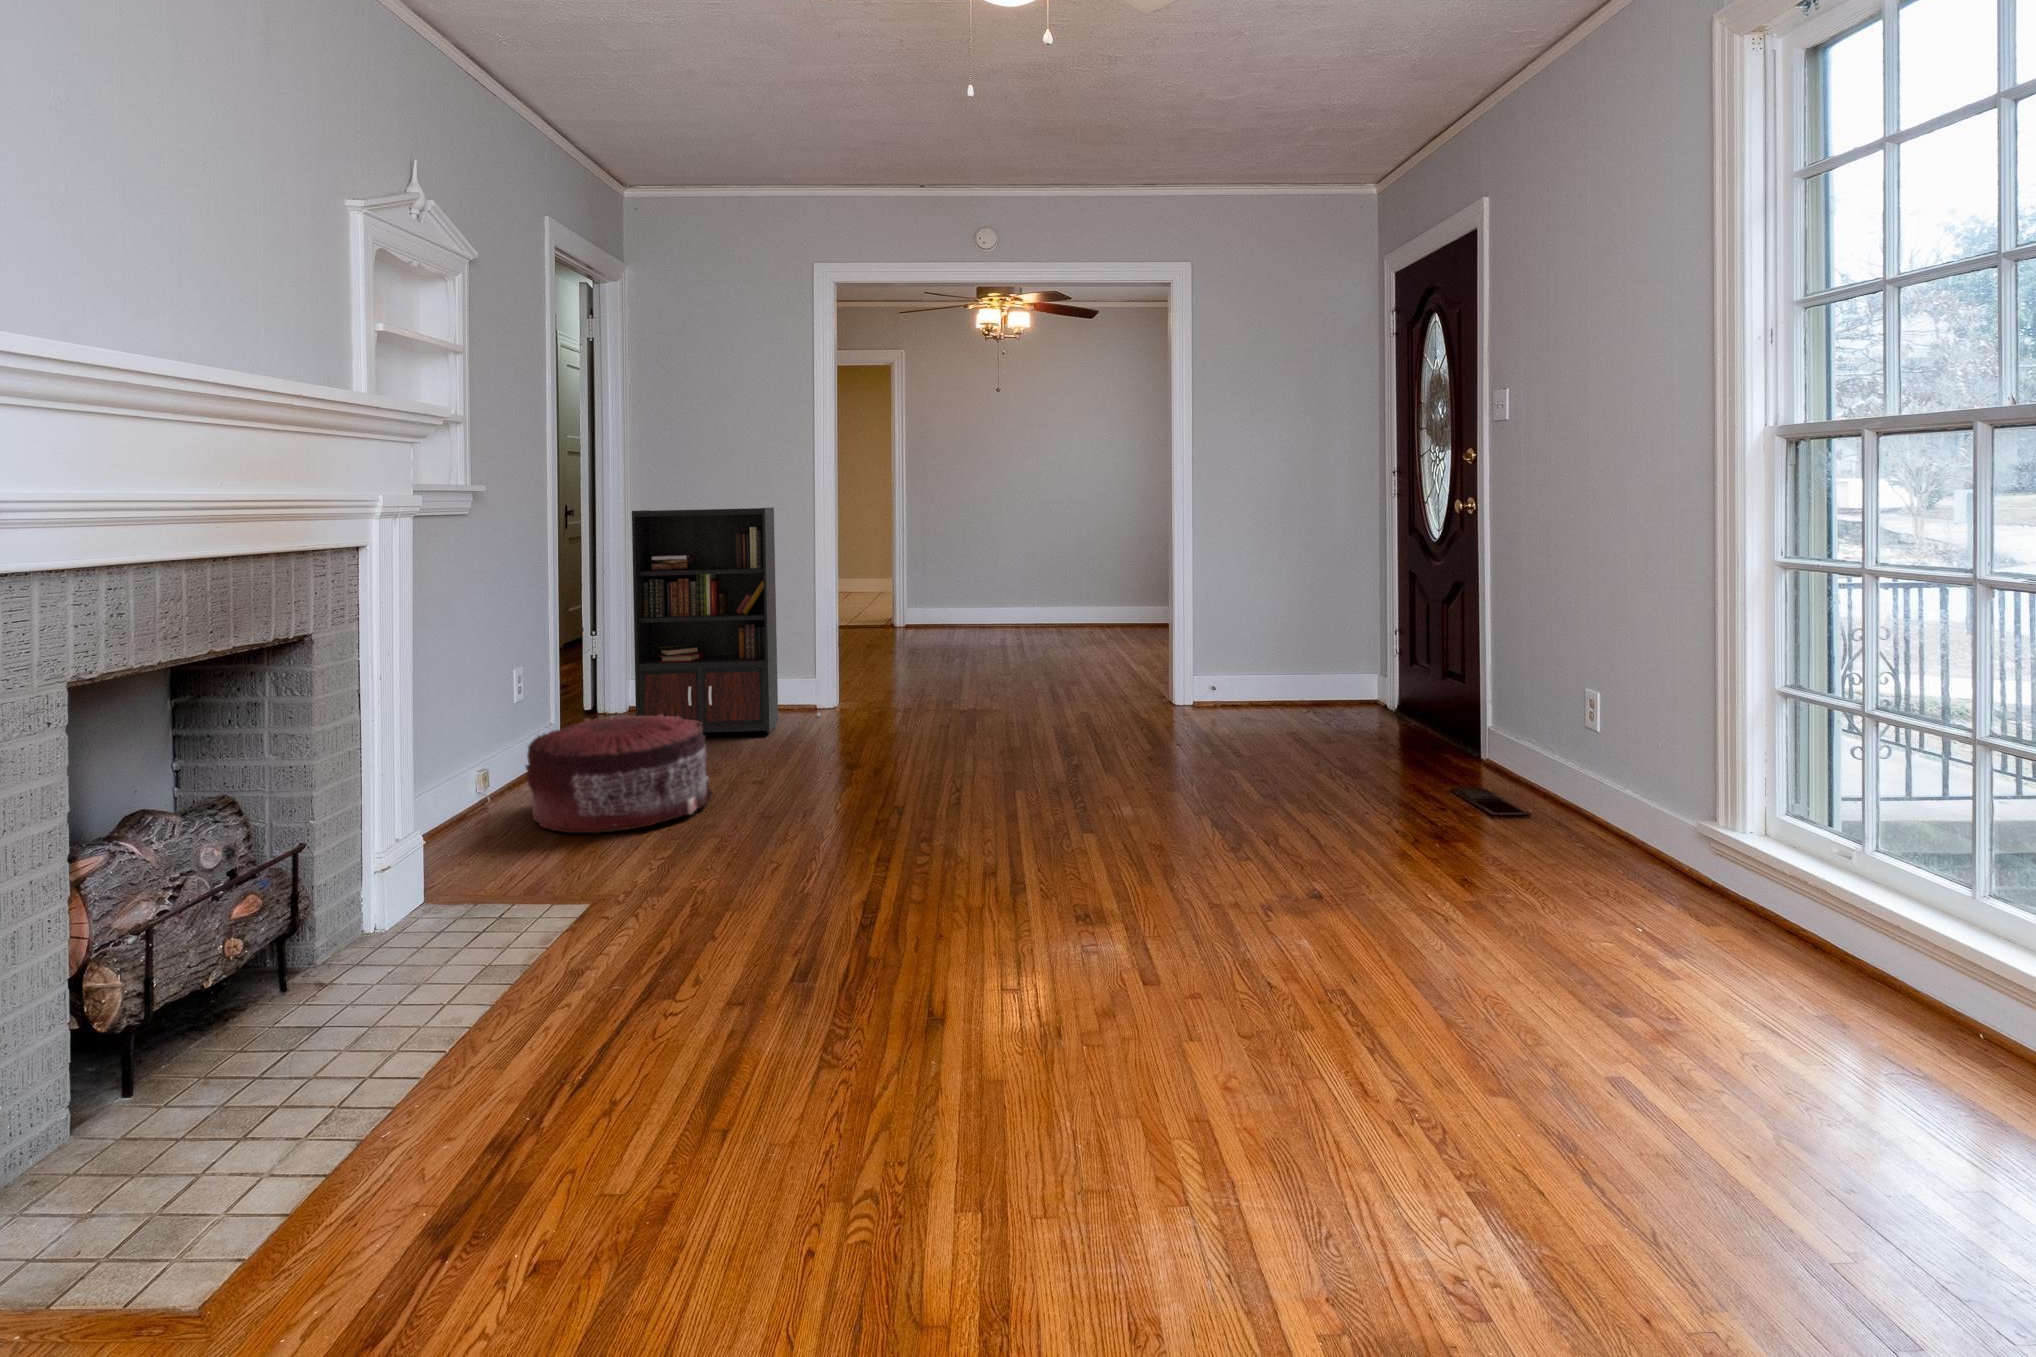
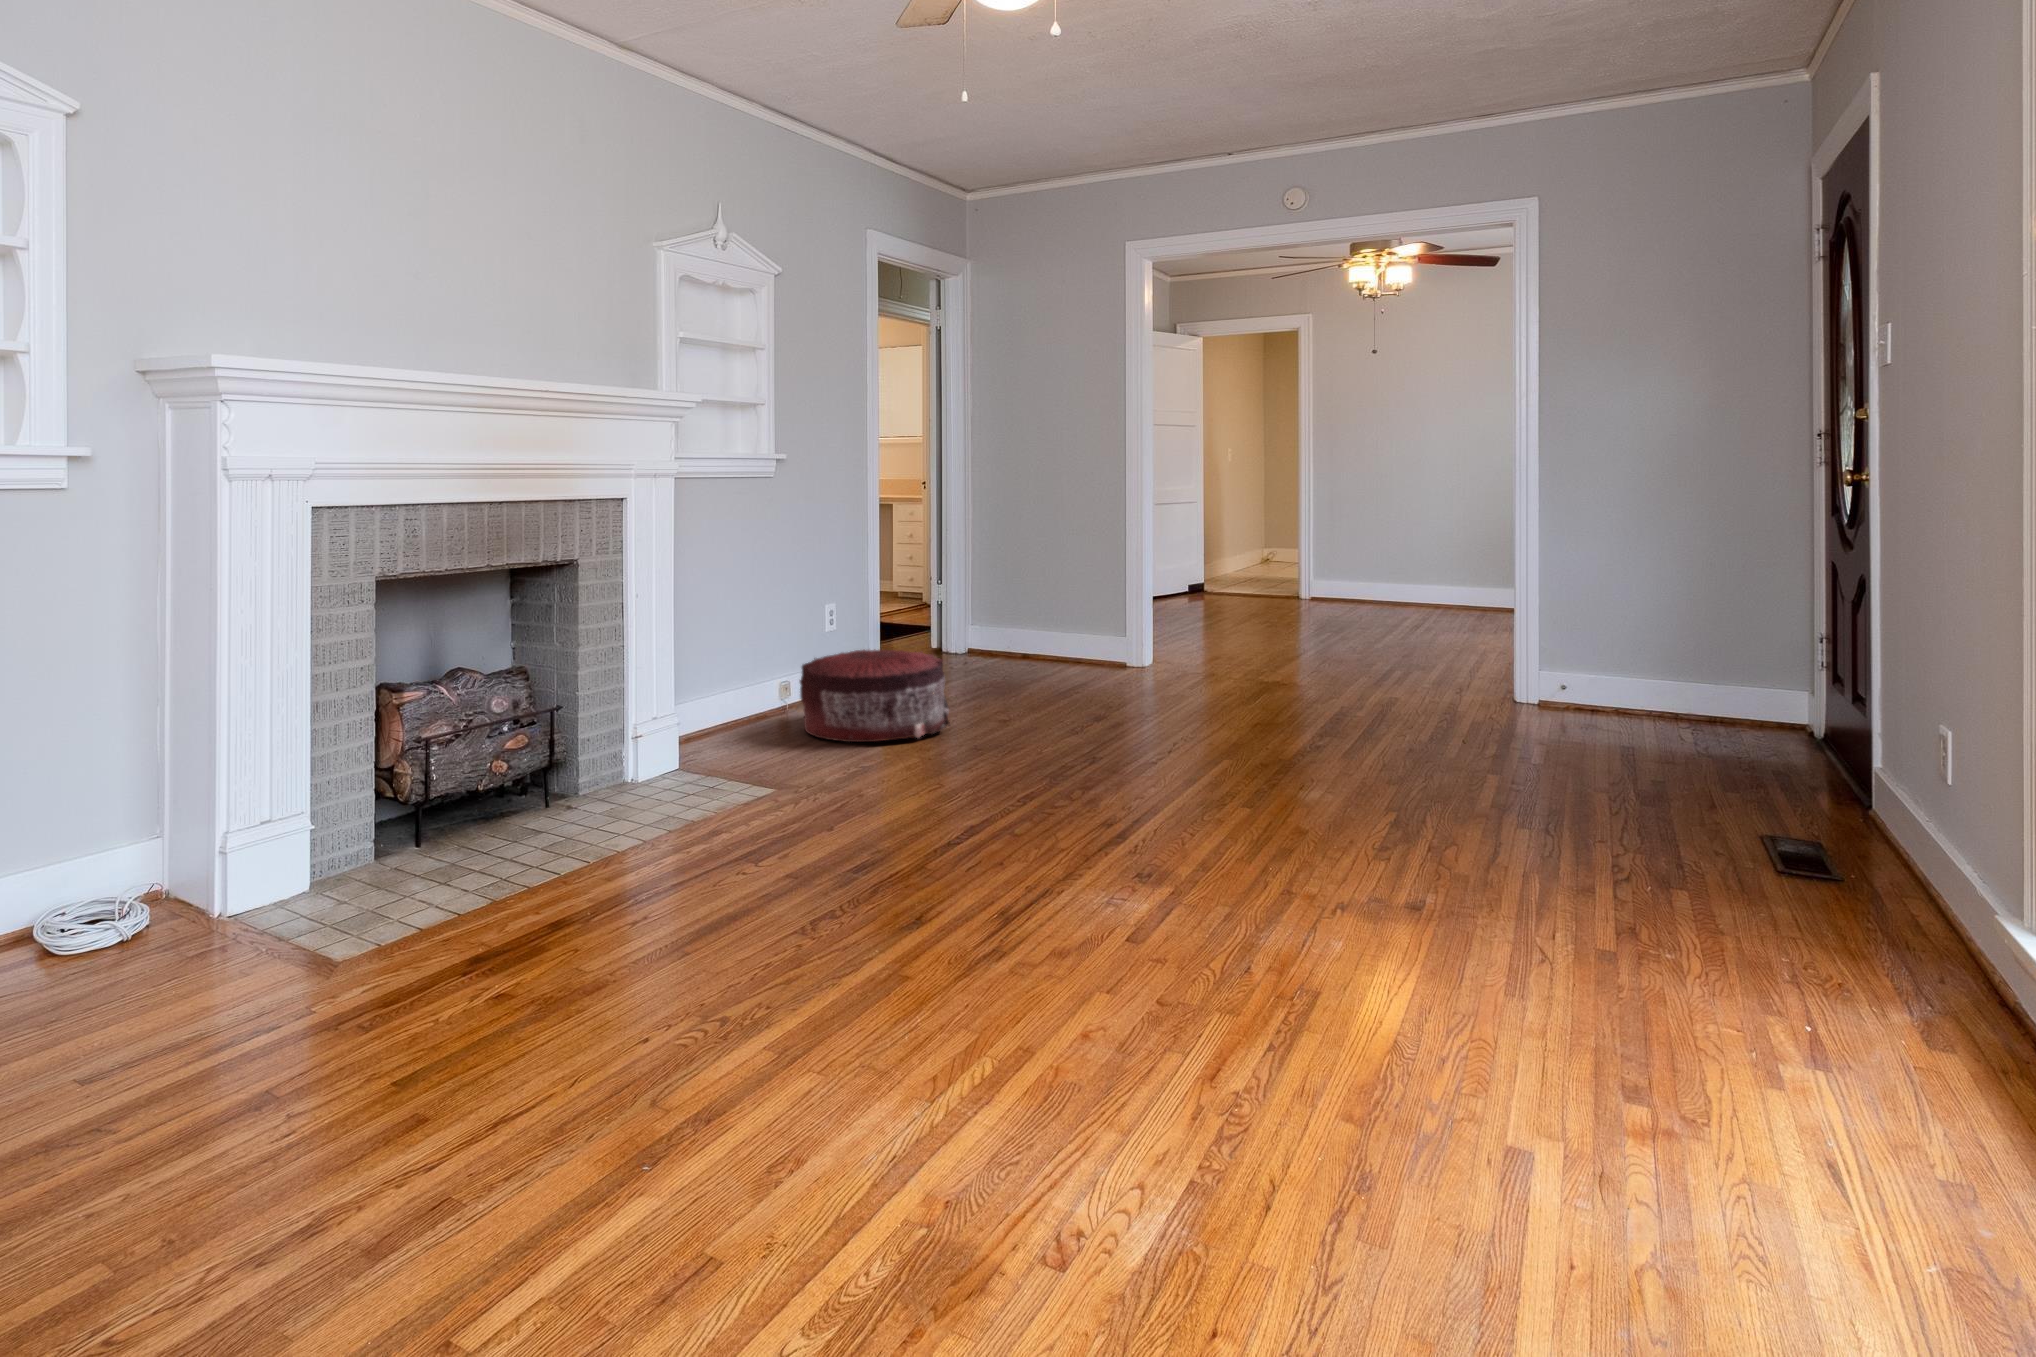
bookcase: present [632,508,821,733] -> none [948,473,1125,683]

